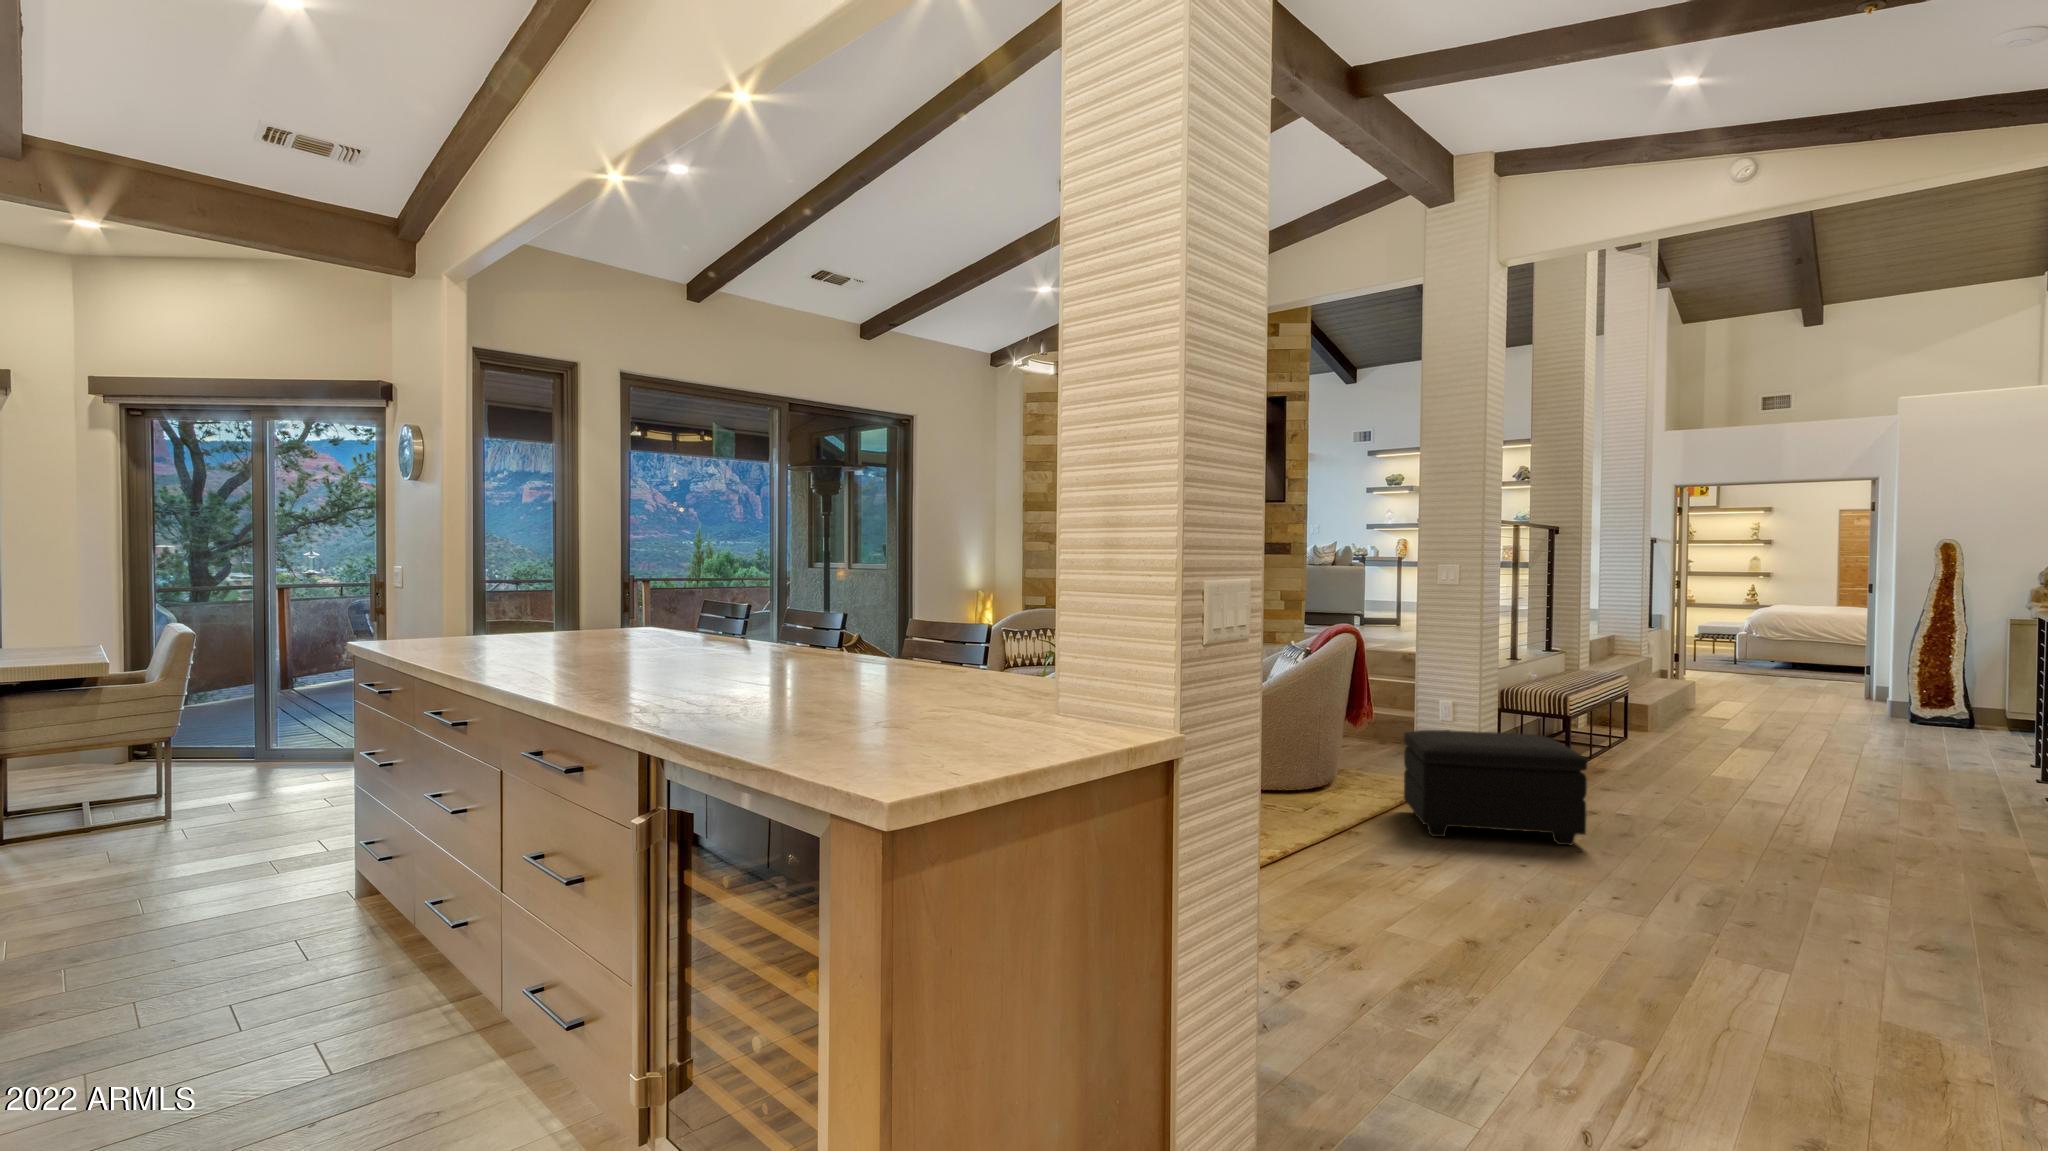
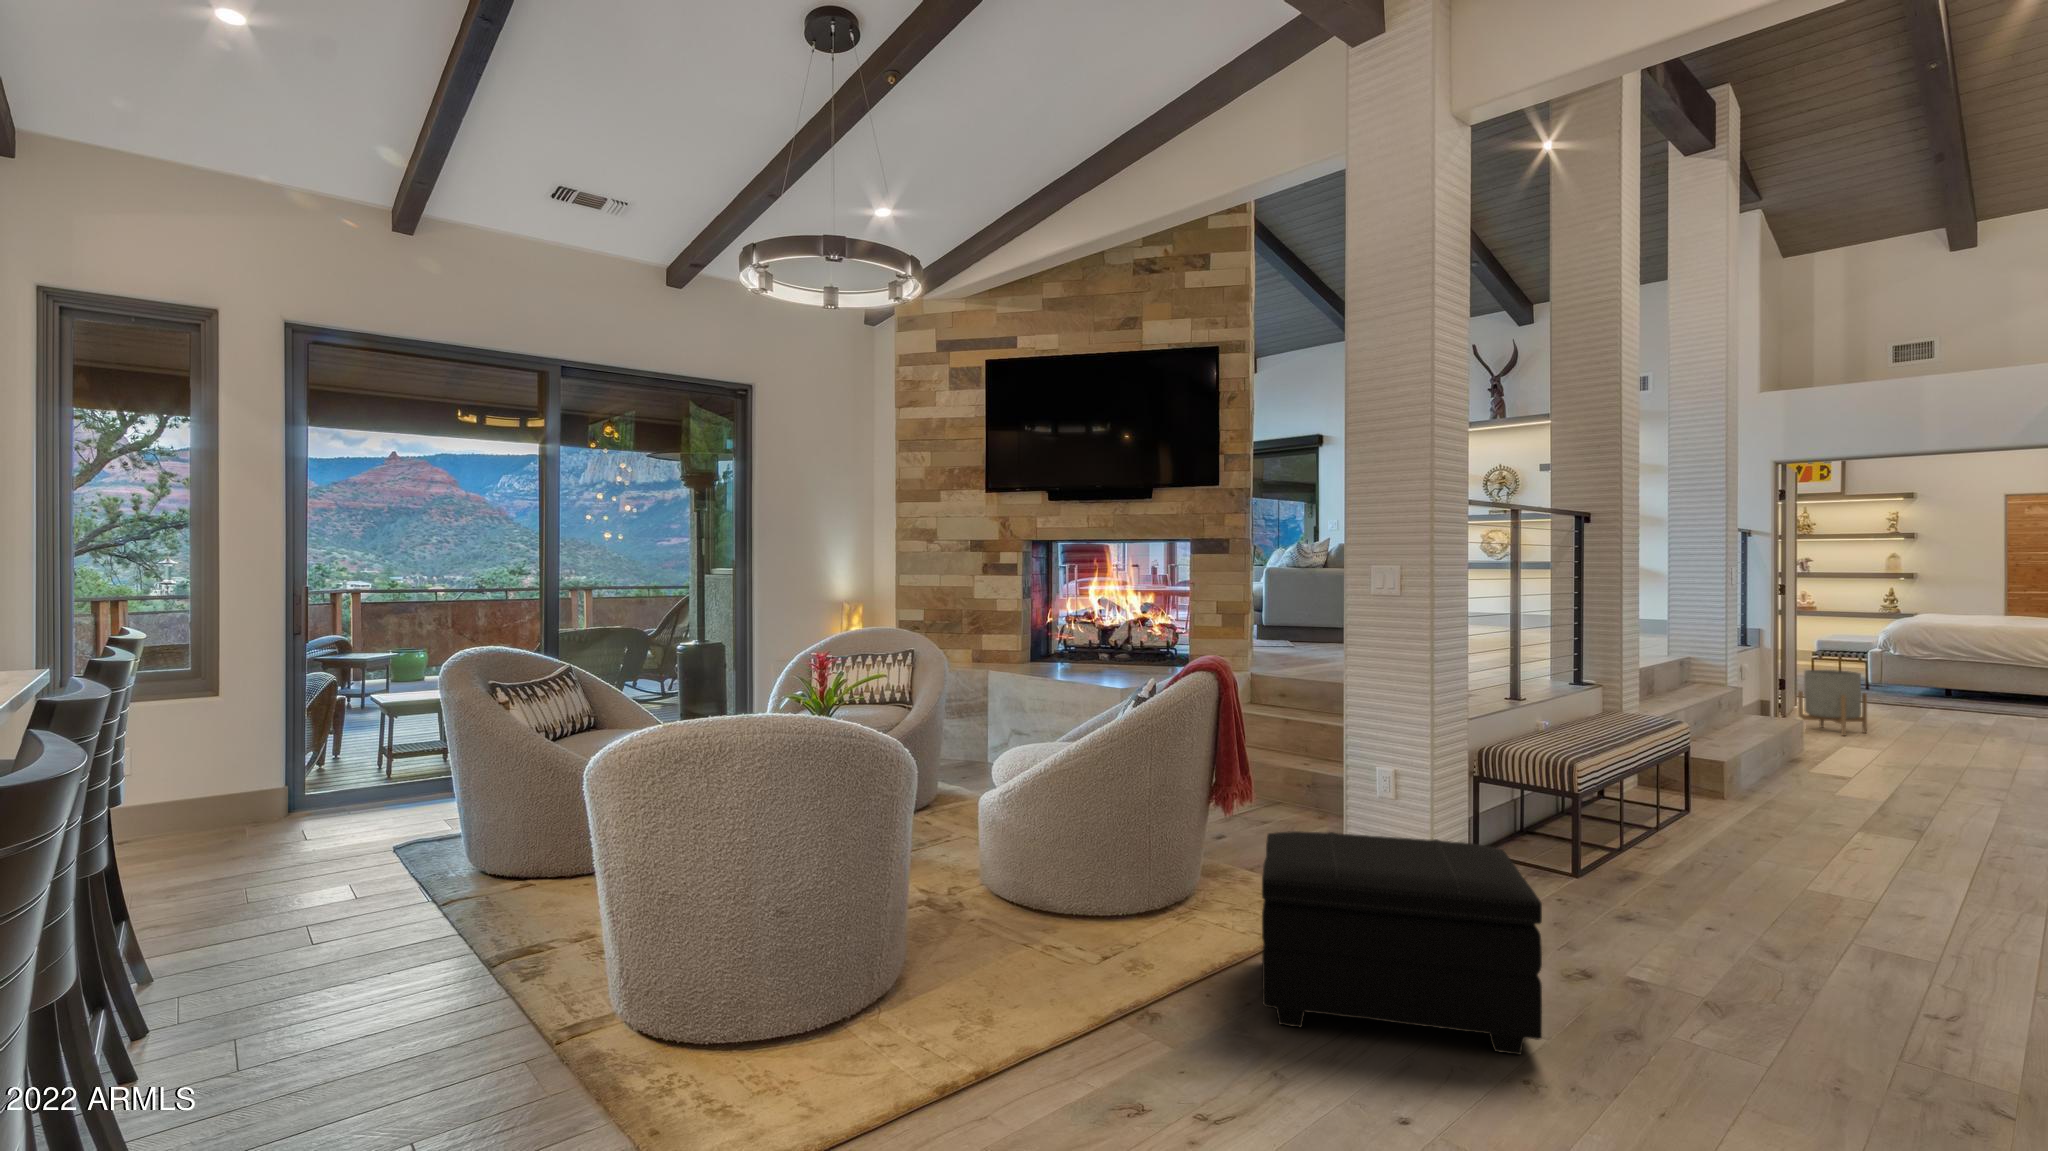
planter: none [1690,645,1740,694] -> present [1798,670,1867,736]

